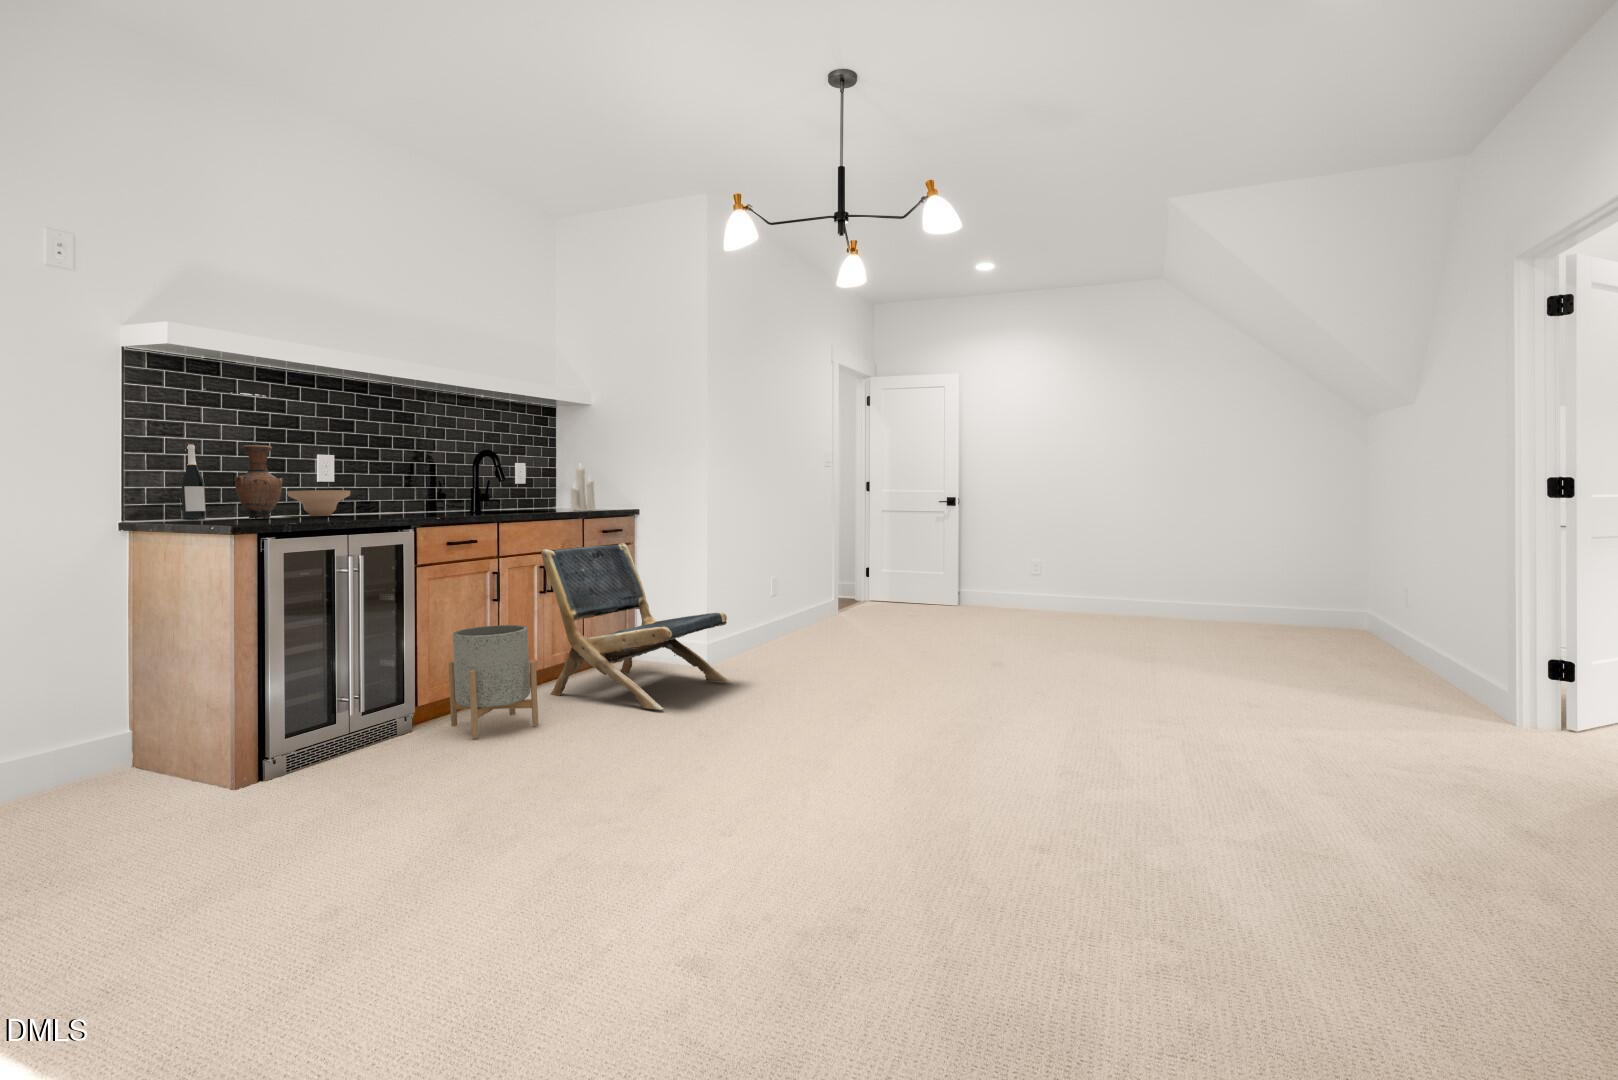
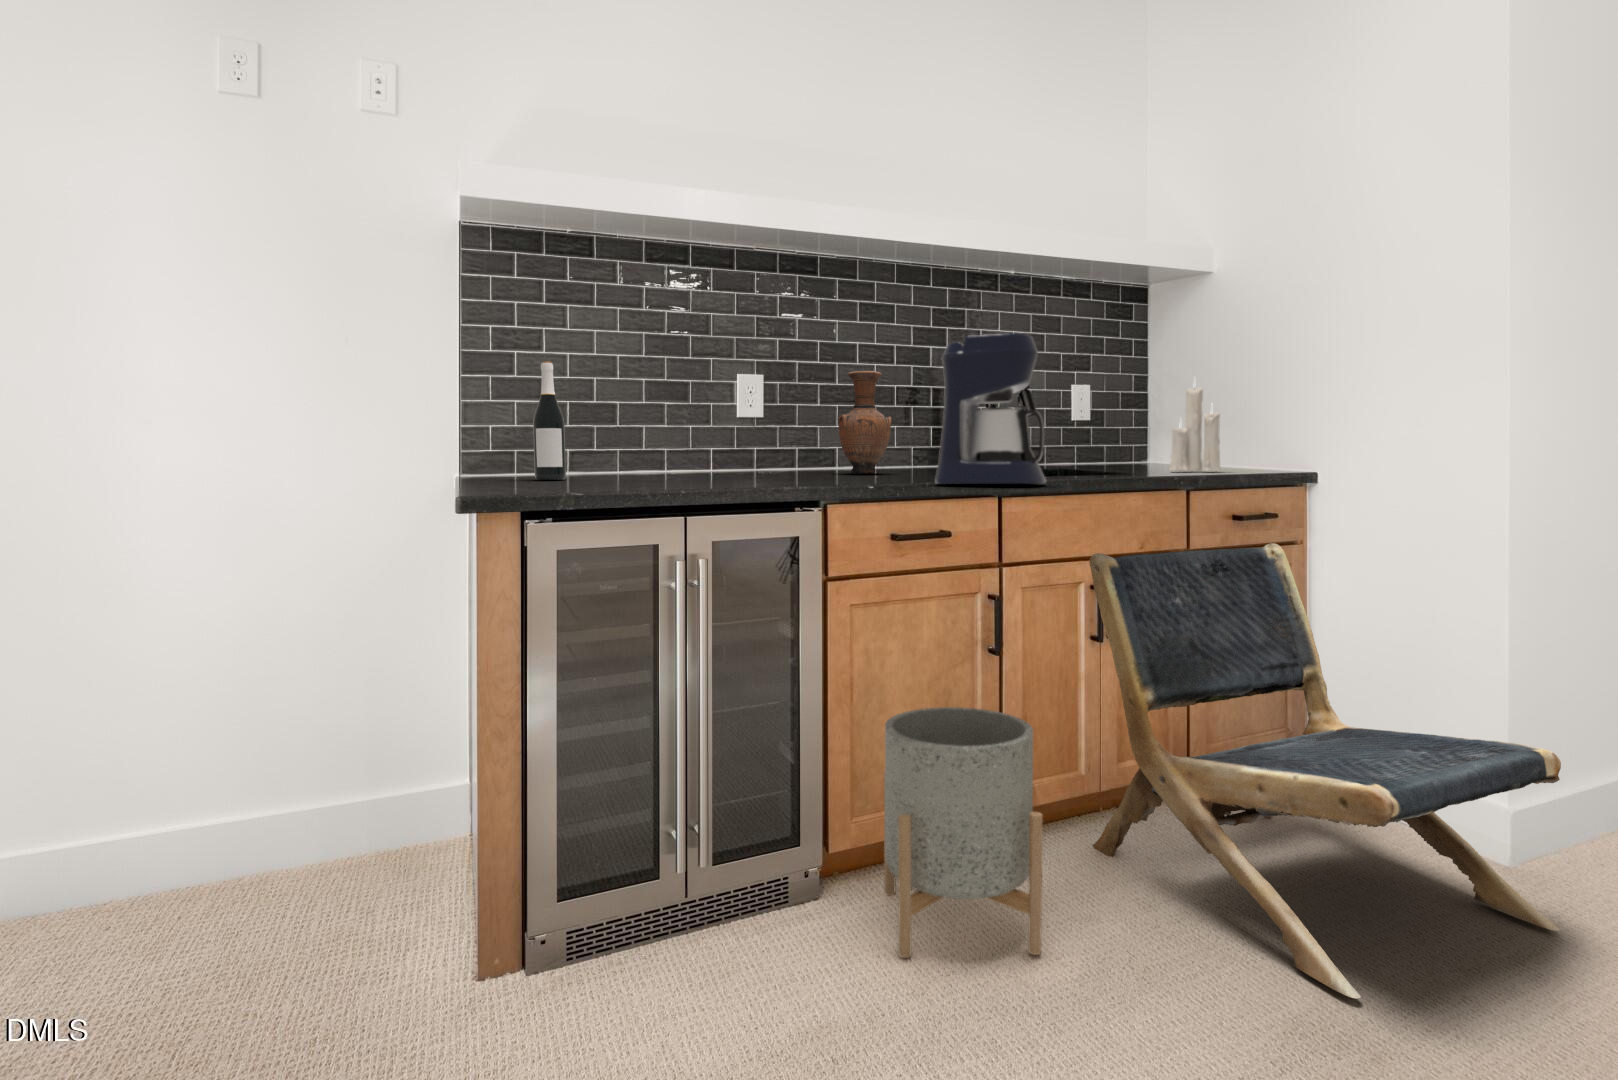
coffee maker: none [463,444,520,517] -> present [935,333,1046,485]
vase: present [235,445,283,518] -> present [839,371,892,473]
bowl: present [287,490,351,516] -> none [690,434,780,477]

